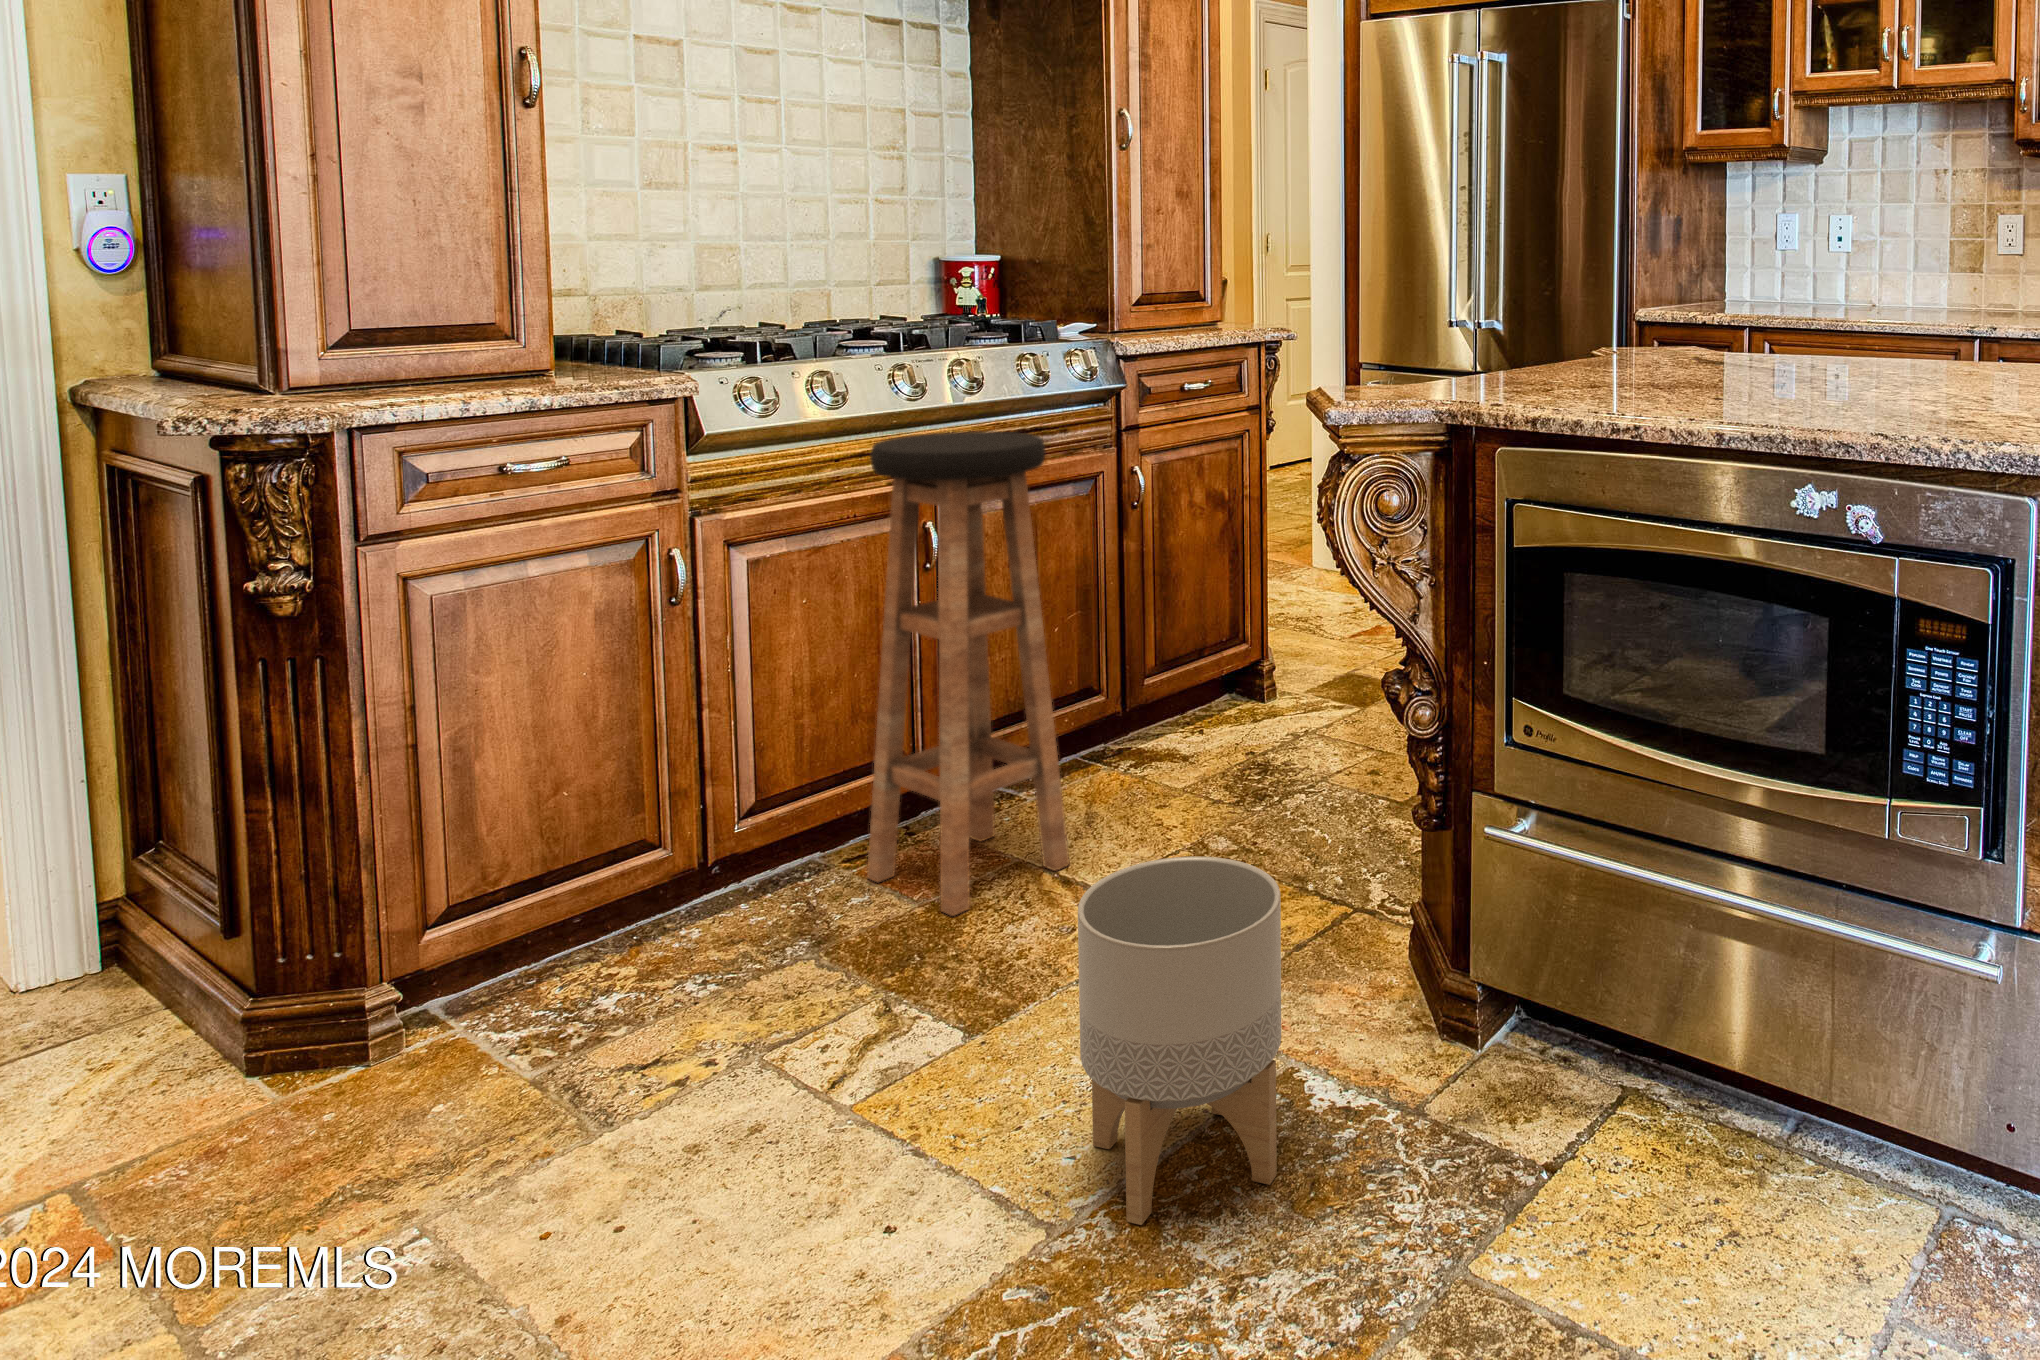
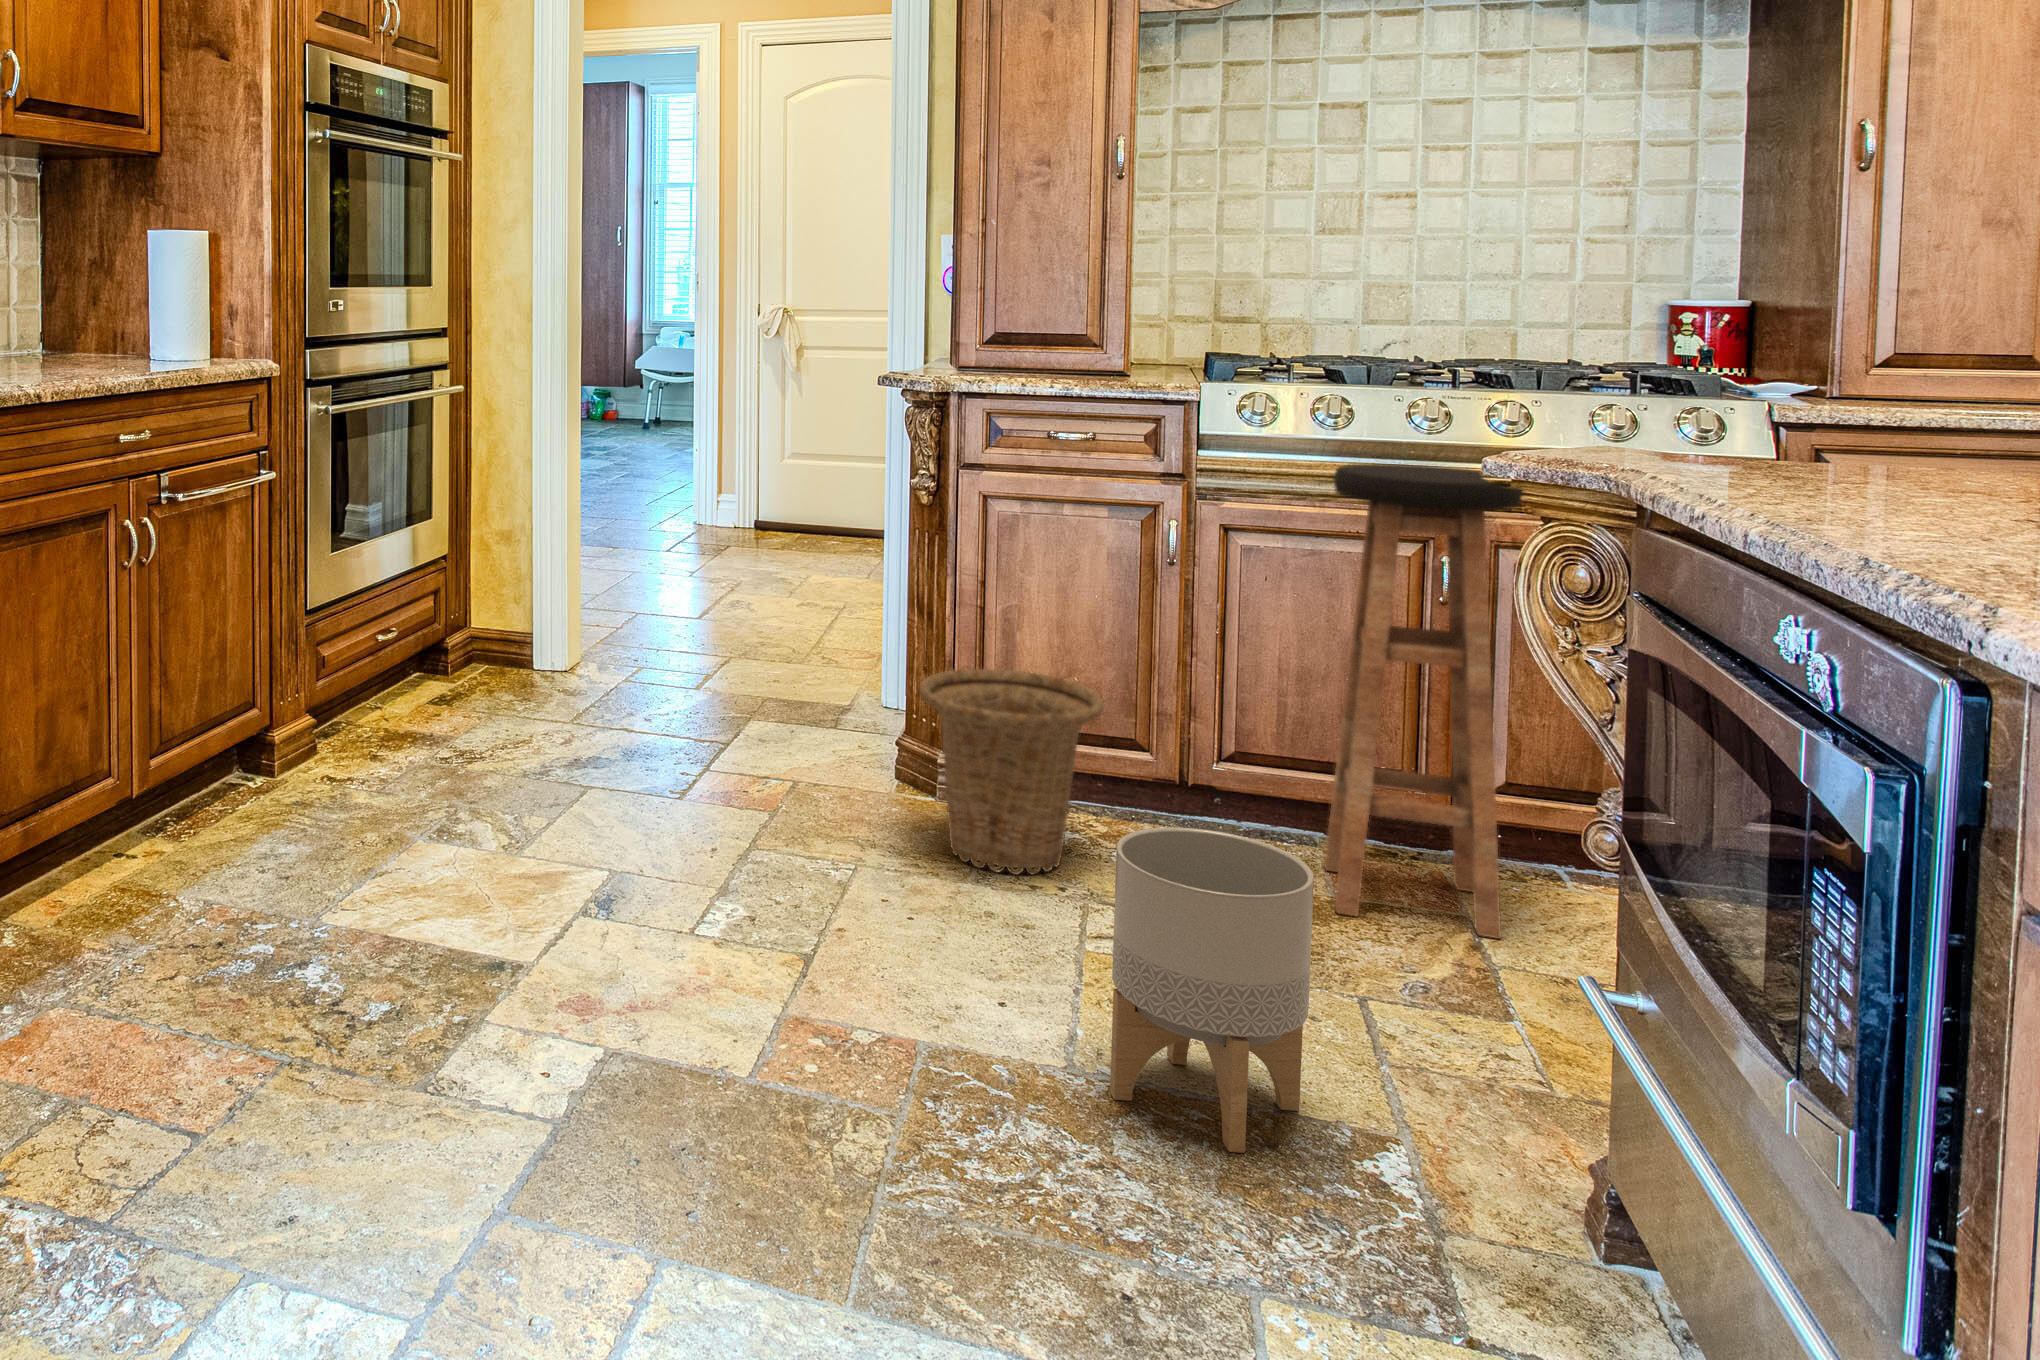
basket: none [416,792,710,1109] -> present [919,669,1104,874]

